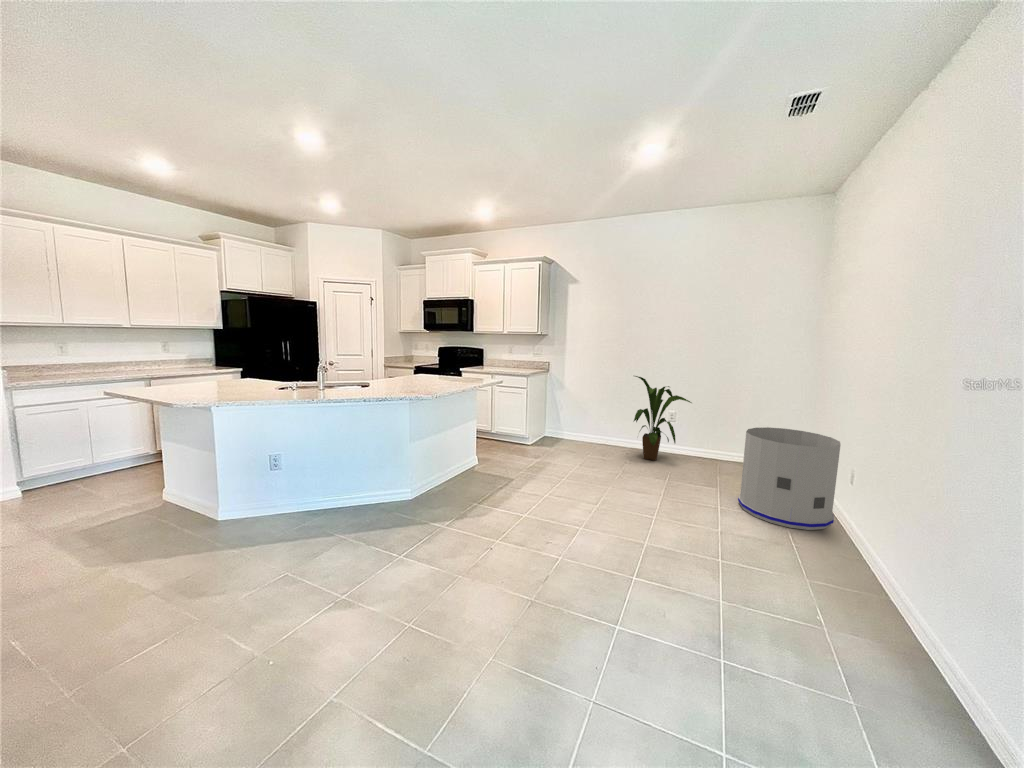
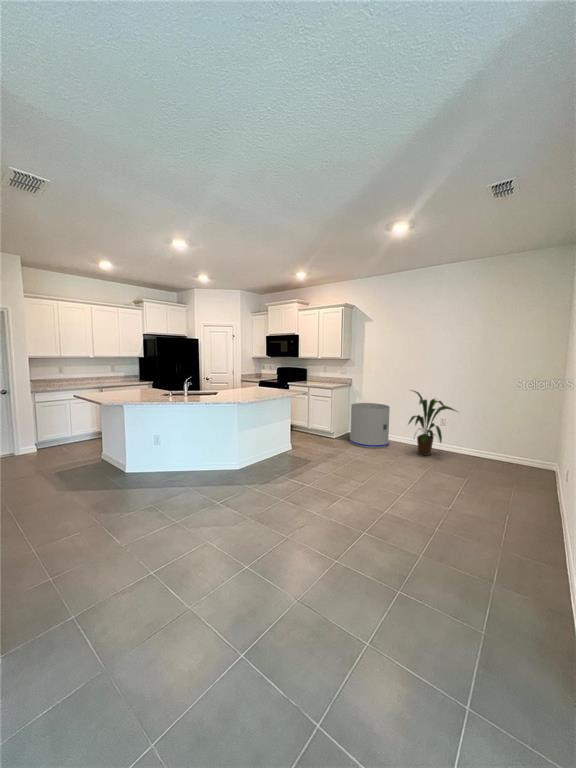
trash can: present [738,427,841,530] -> present [350,403,390,448]

